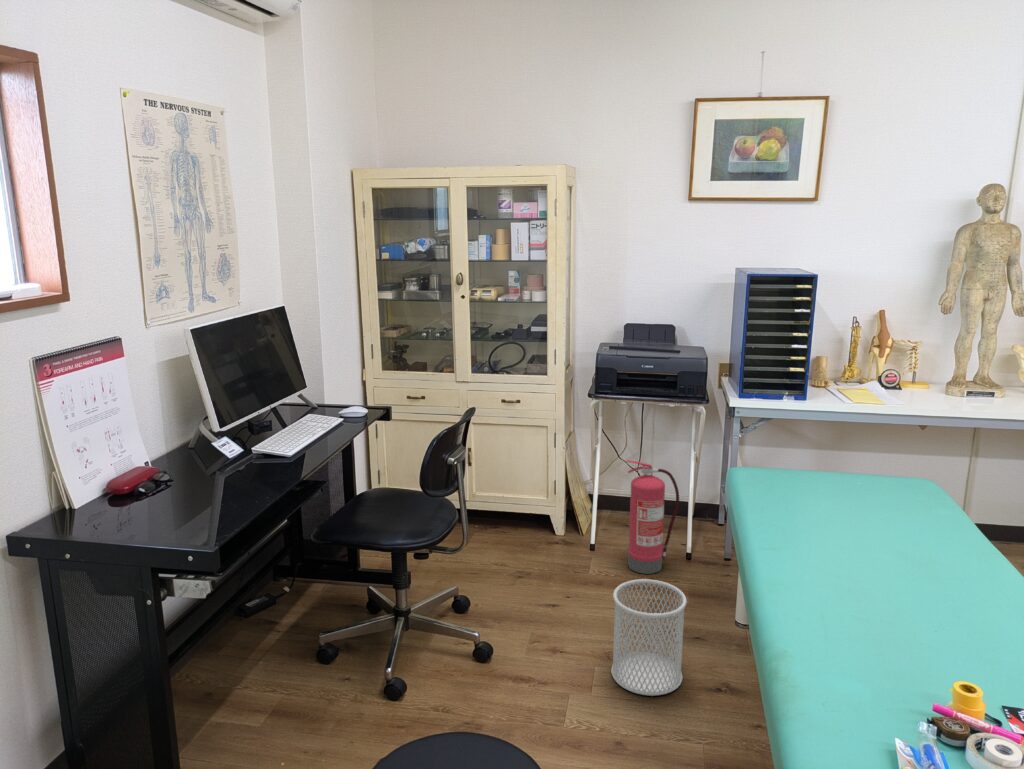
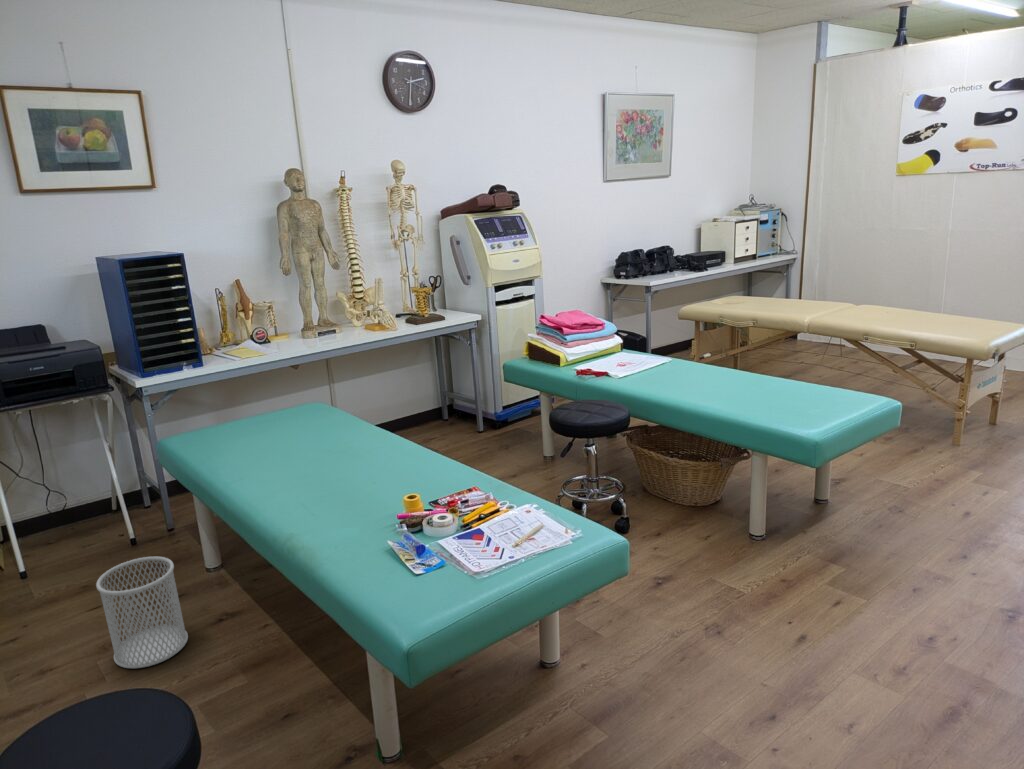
fire extinguisher: present [626,460,679,574] -> none [42,466,113,577]

